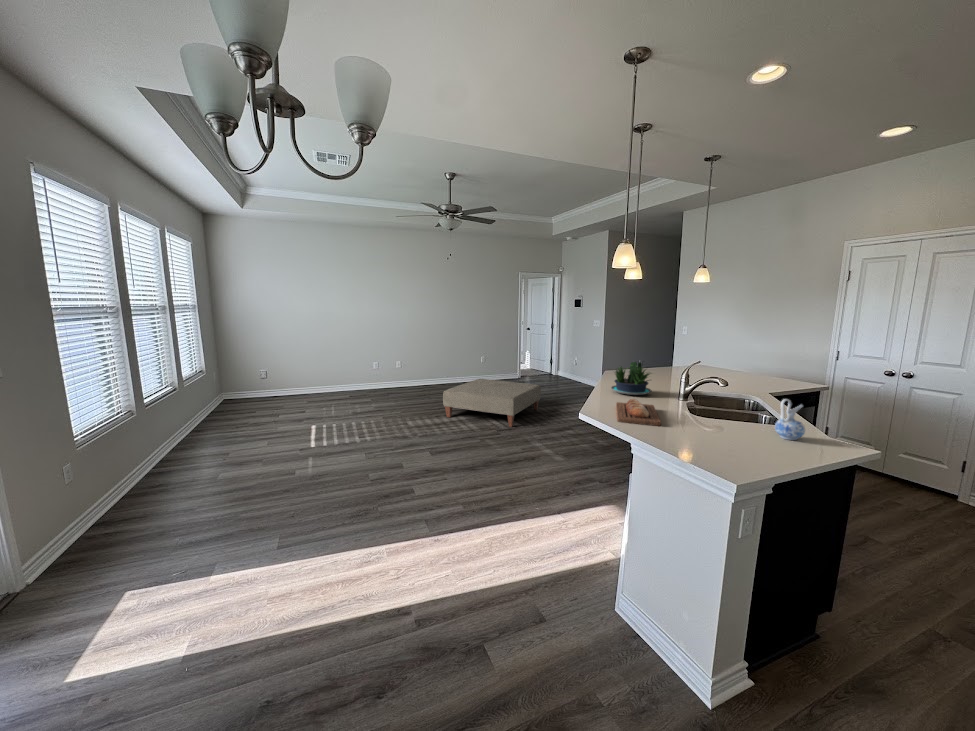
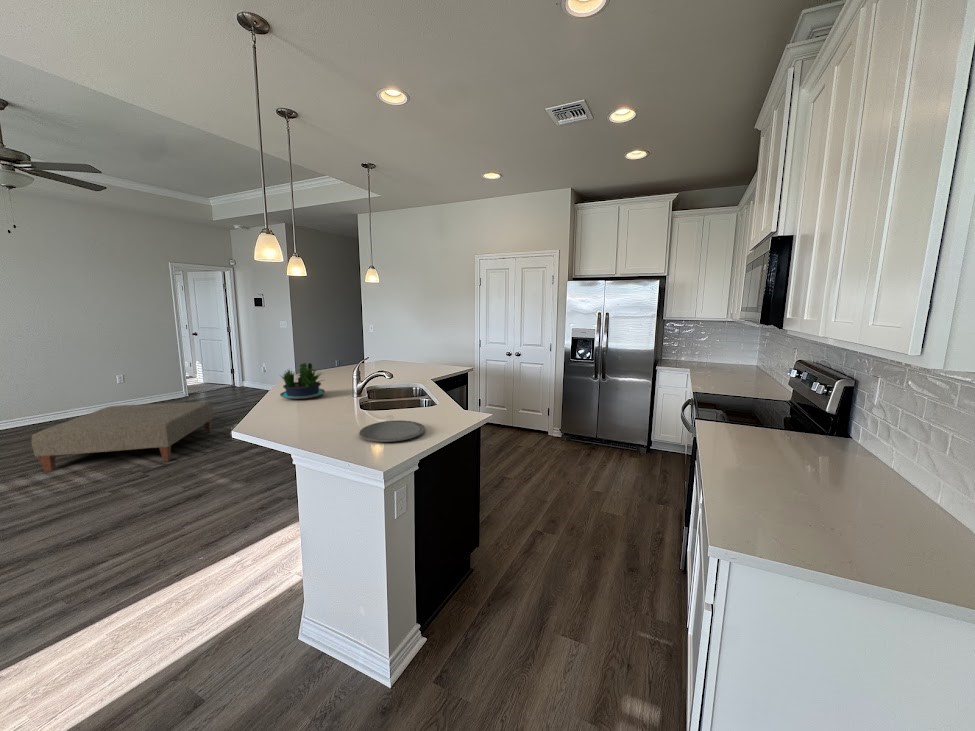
bread loaf: present [616,399,661,426] -> none [274,404,324,434]
ceramic pitcher: present [775,399,805,440] -> none [424,383,445,418]
plate: none [701,432,781,457] -> present [359,420,425,442]

